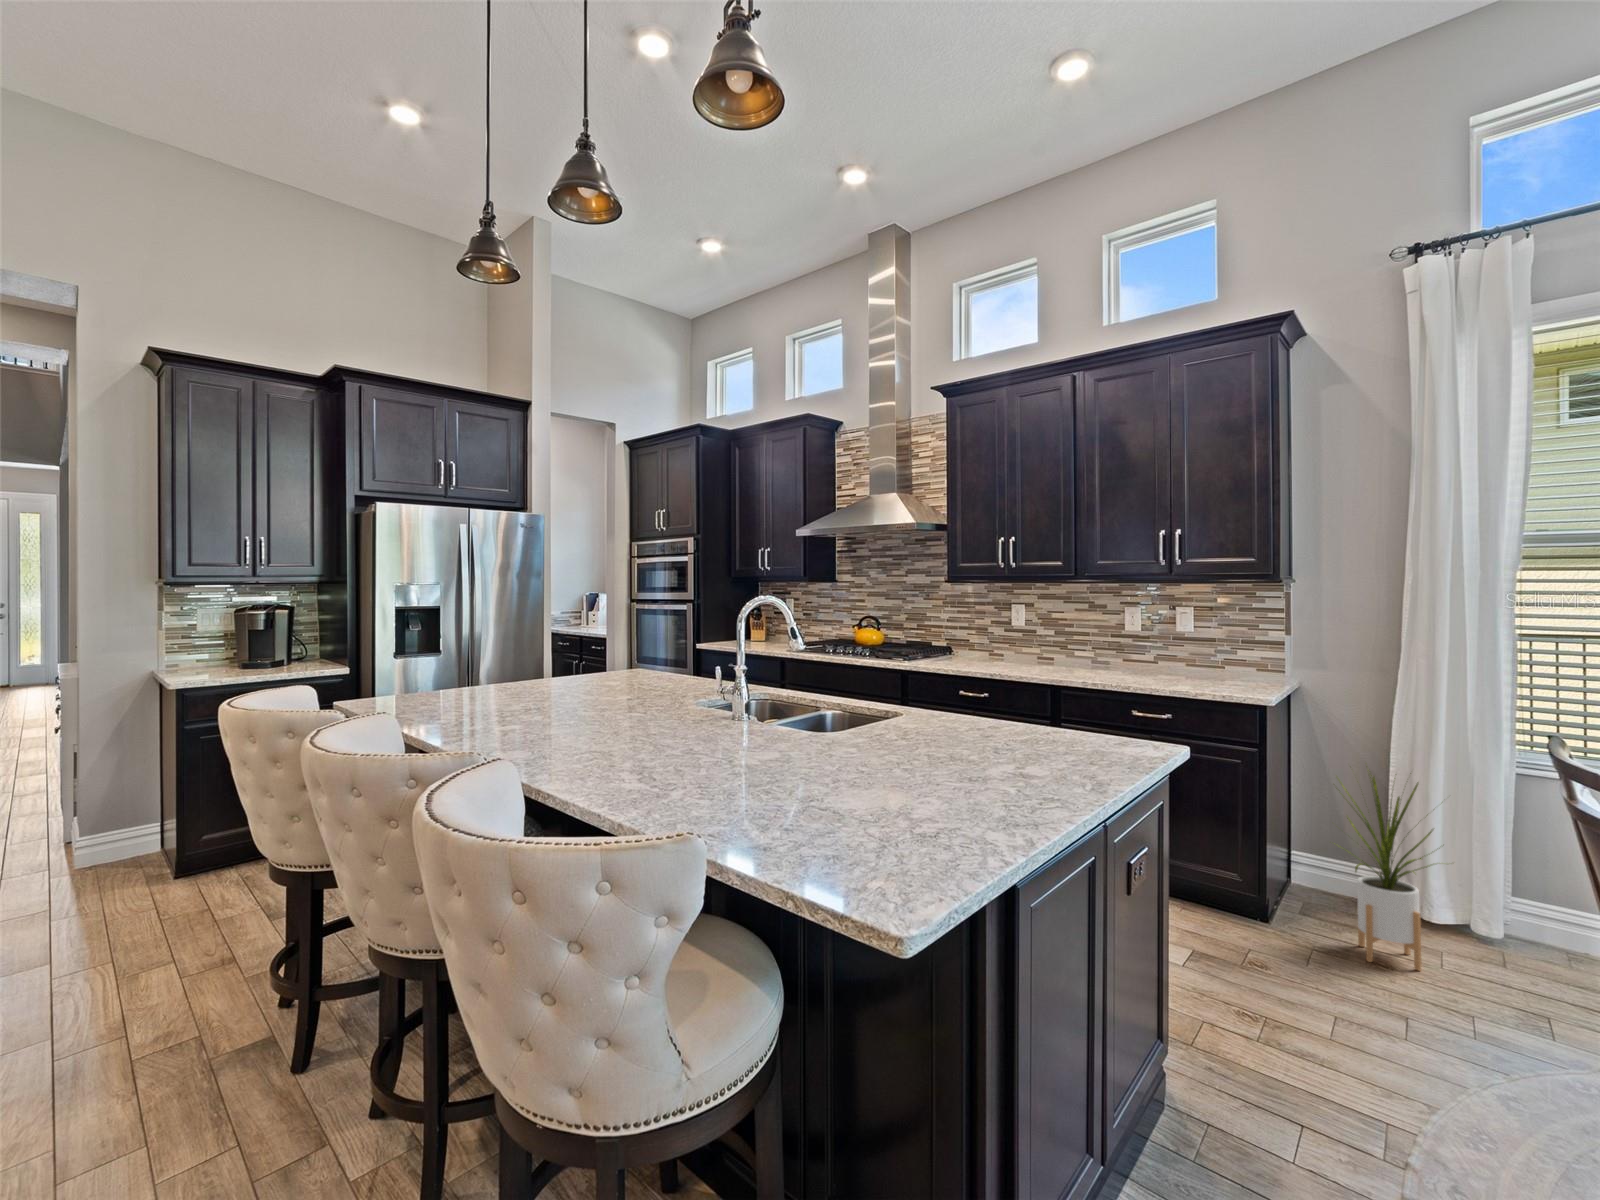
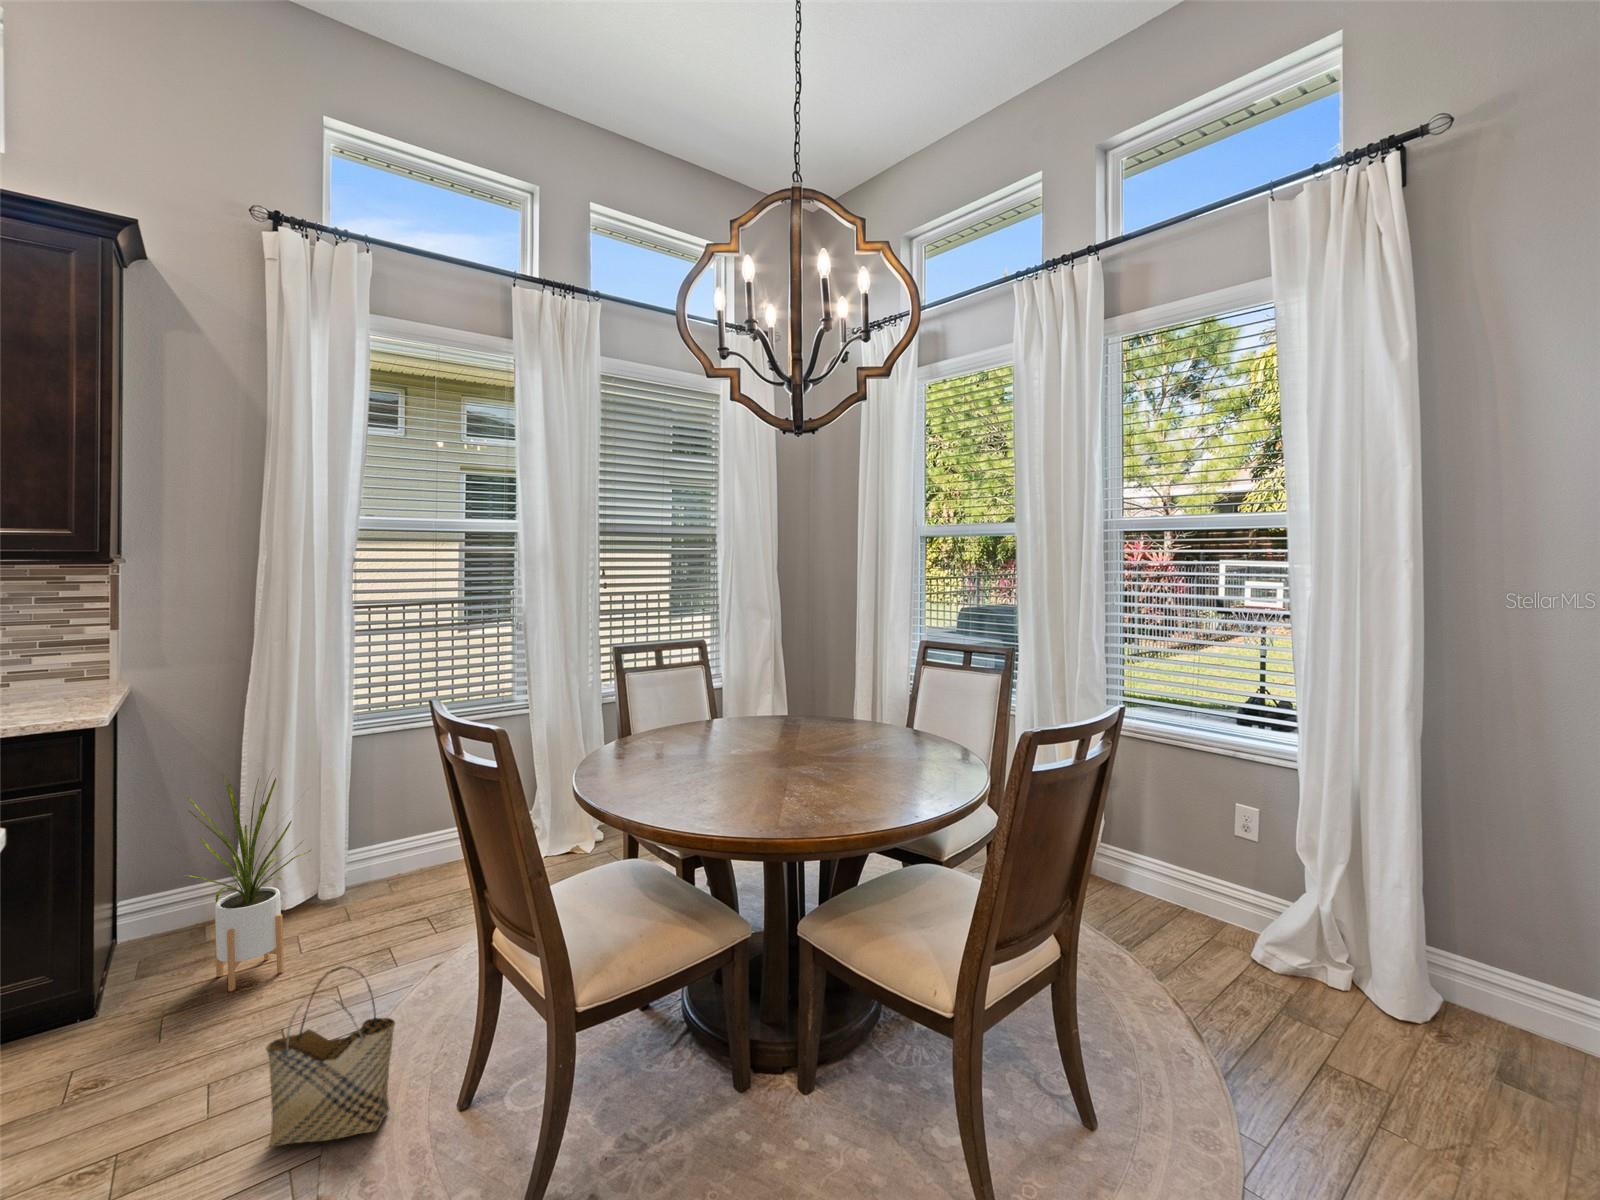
woven basket: none [1377,958,1519,1146] -> present [266,966,395,1147]

